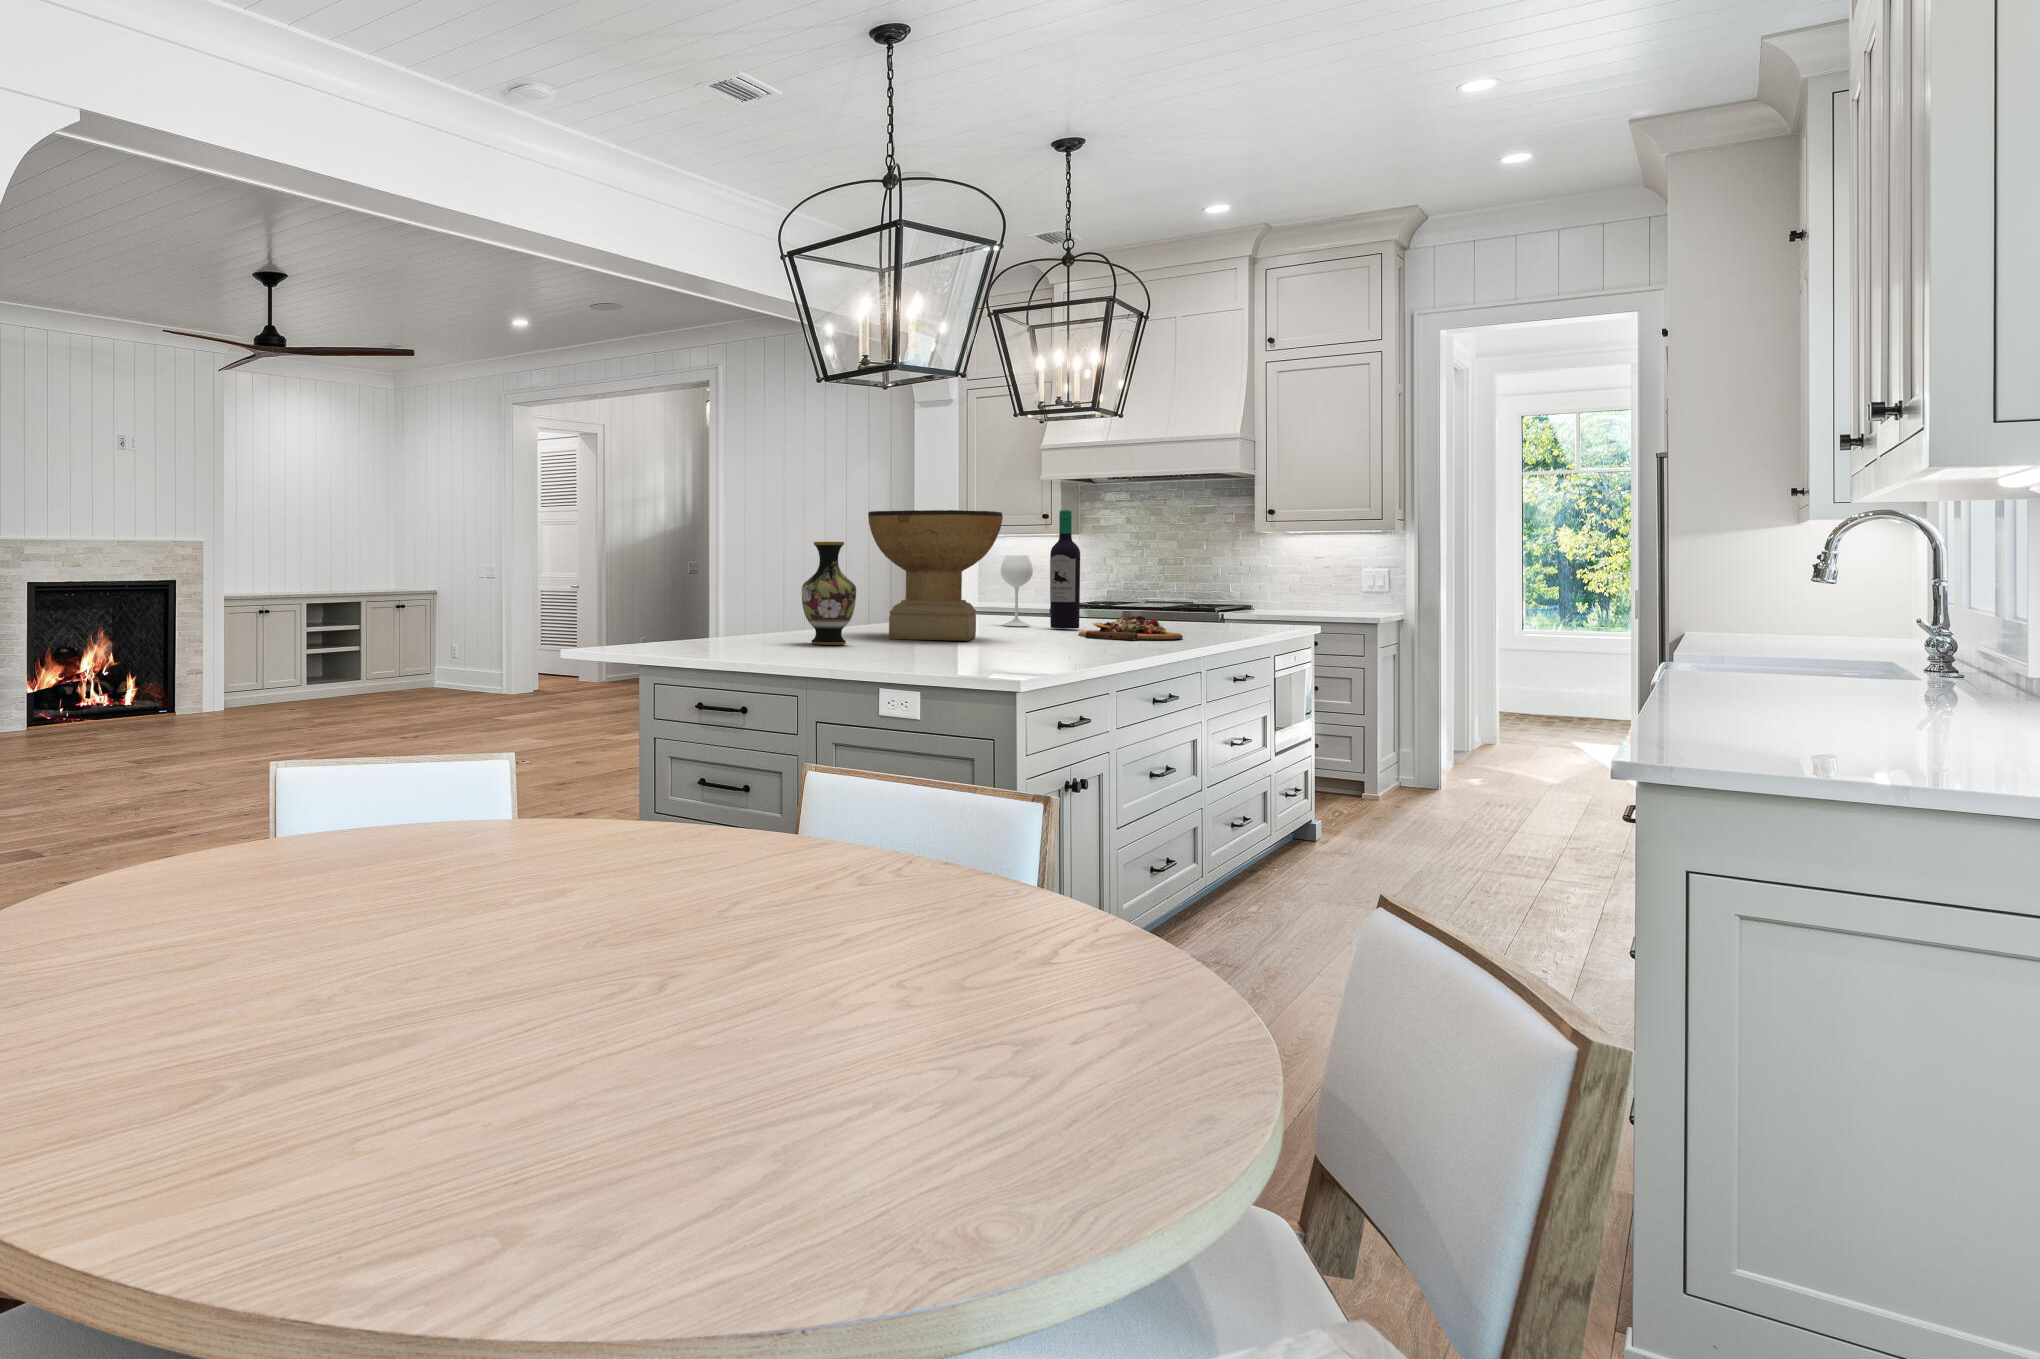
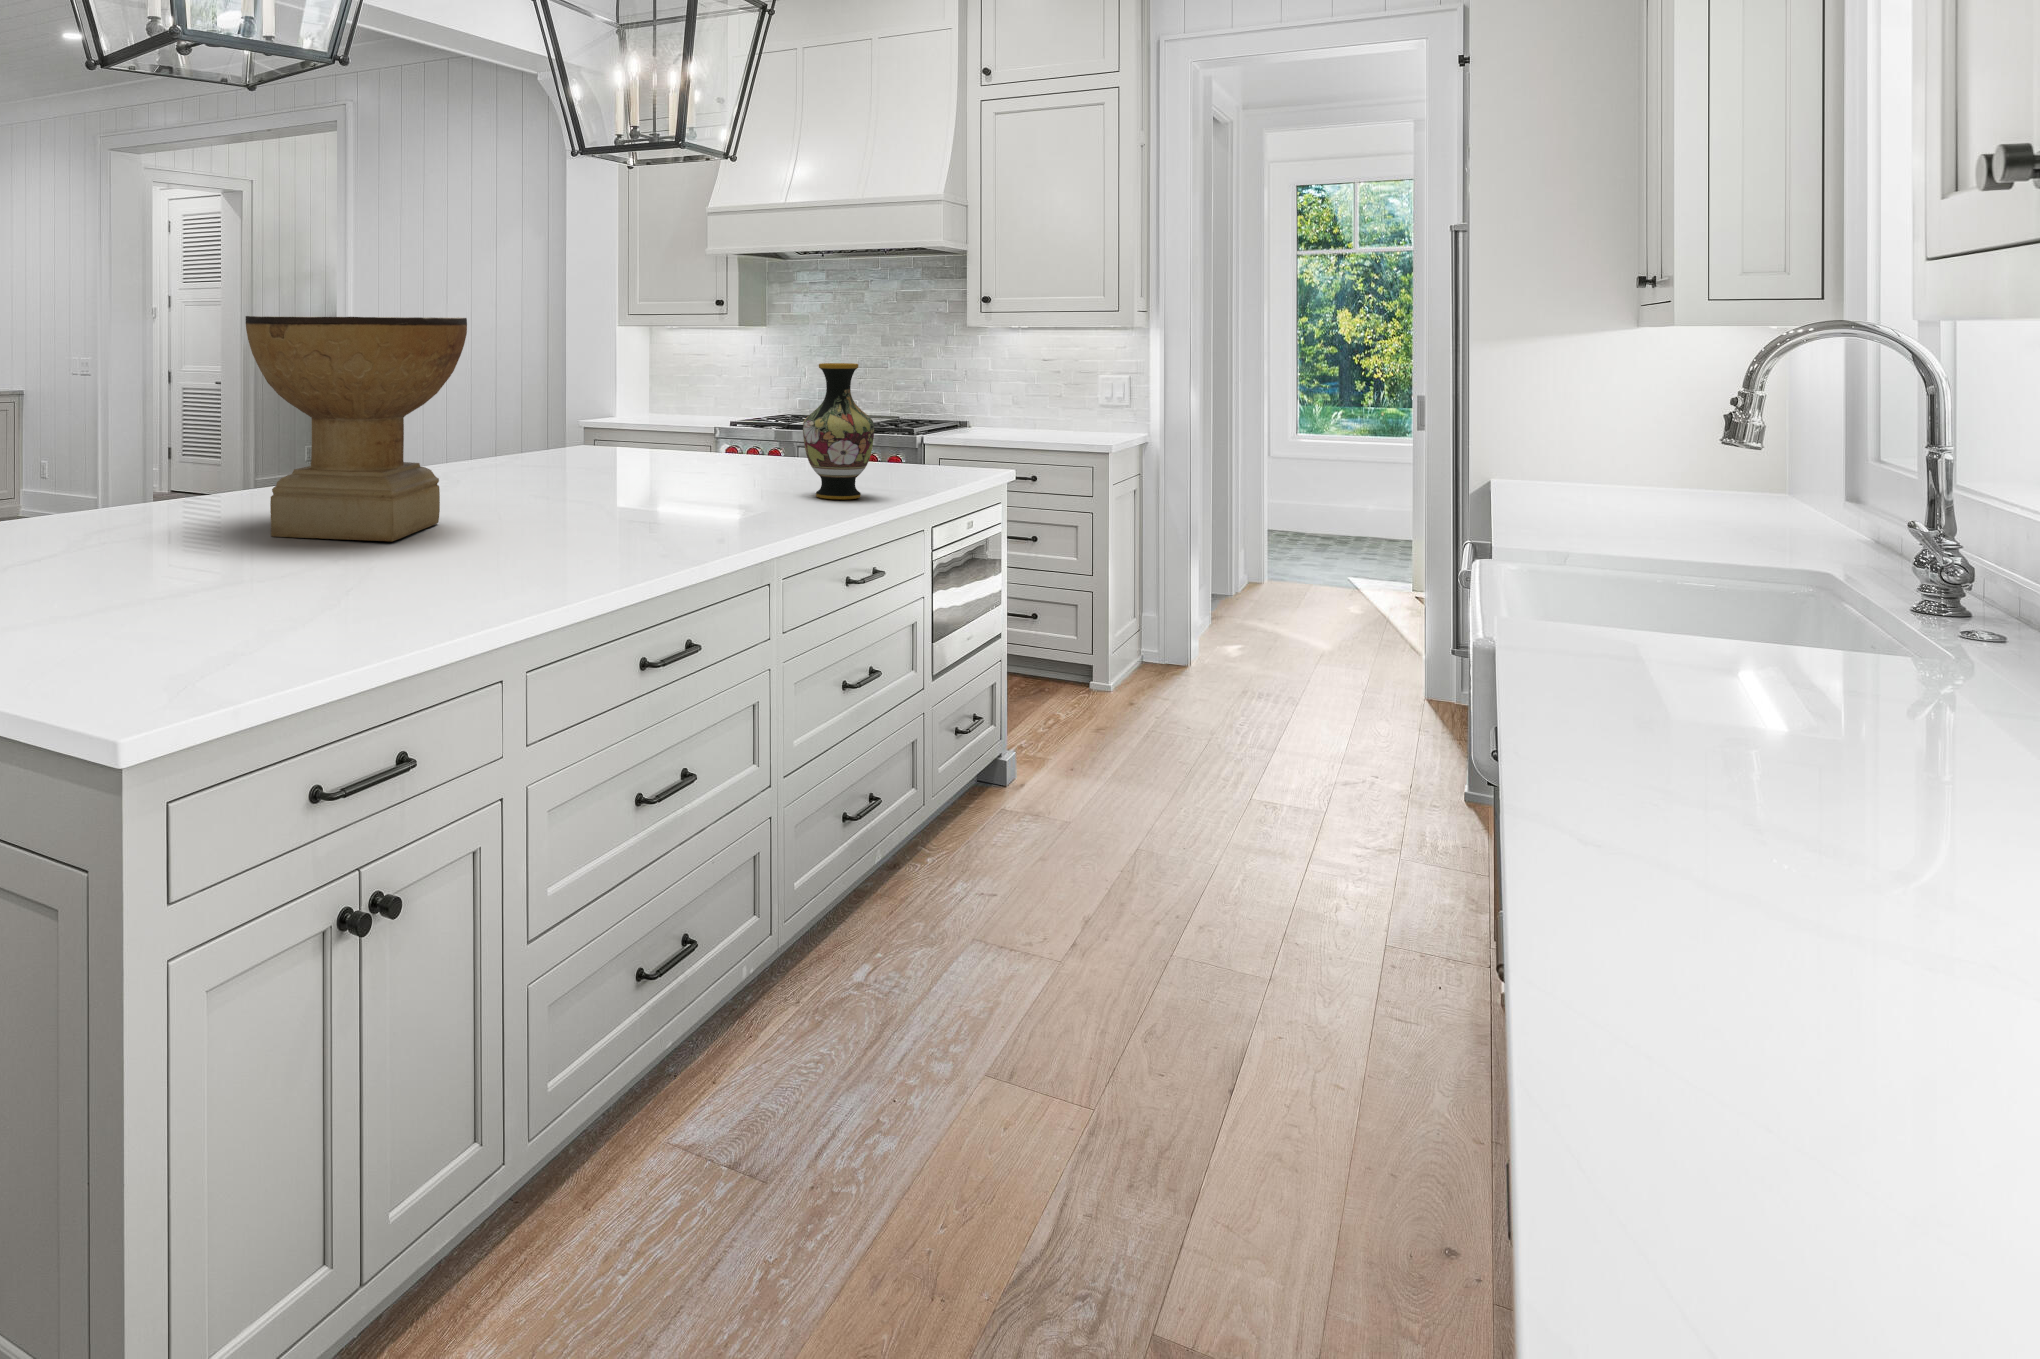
wine bottle: present [1001,510,1080,629] -> none [545,306,651,491]
vase: present [802,542,856,645] -> present [803,363,874,499]
cutting board: present [1078,616,1183,640] -> none [623,478,779,526]

